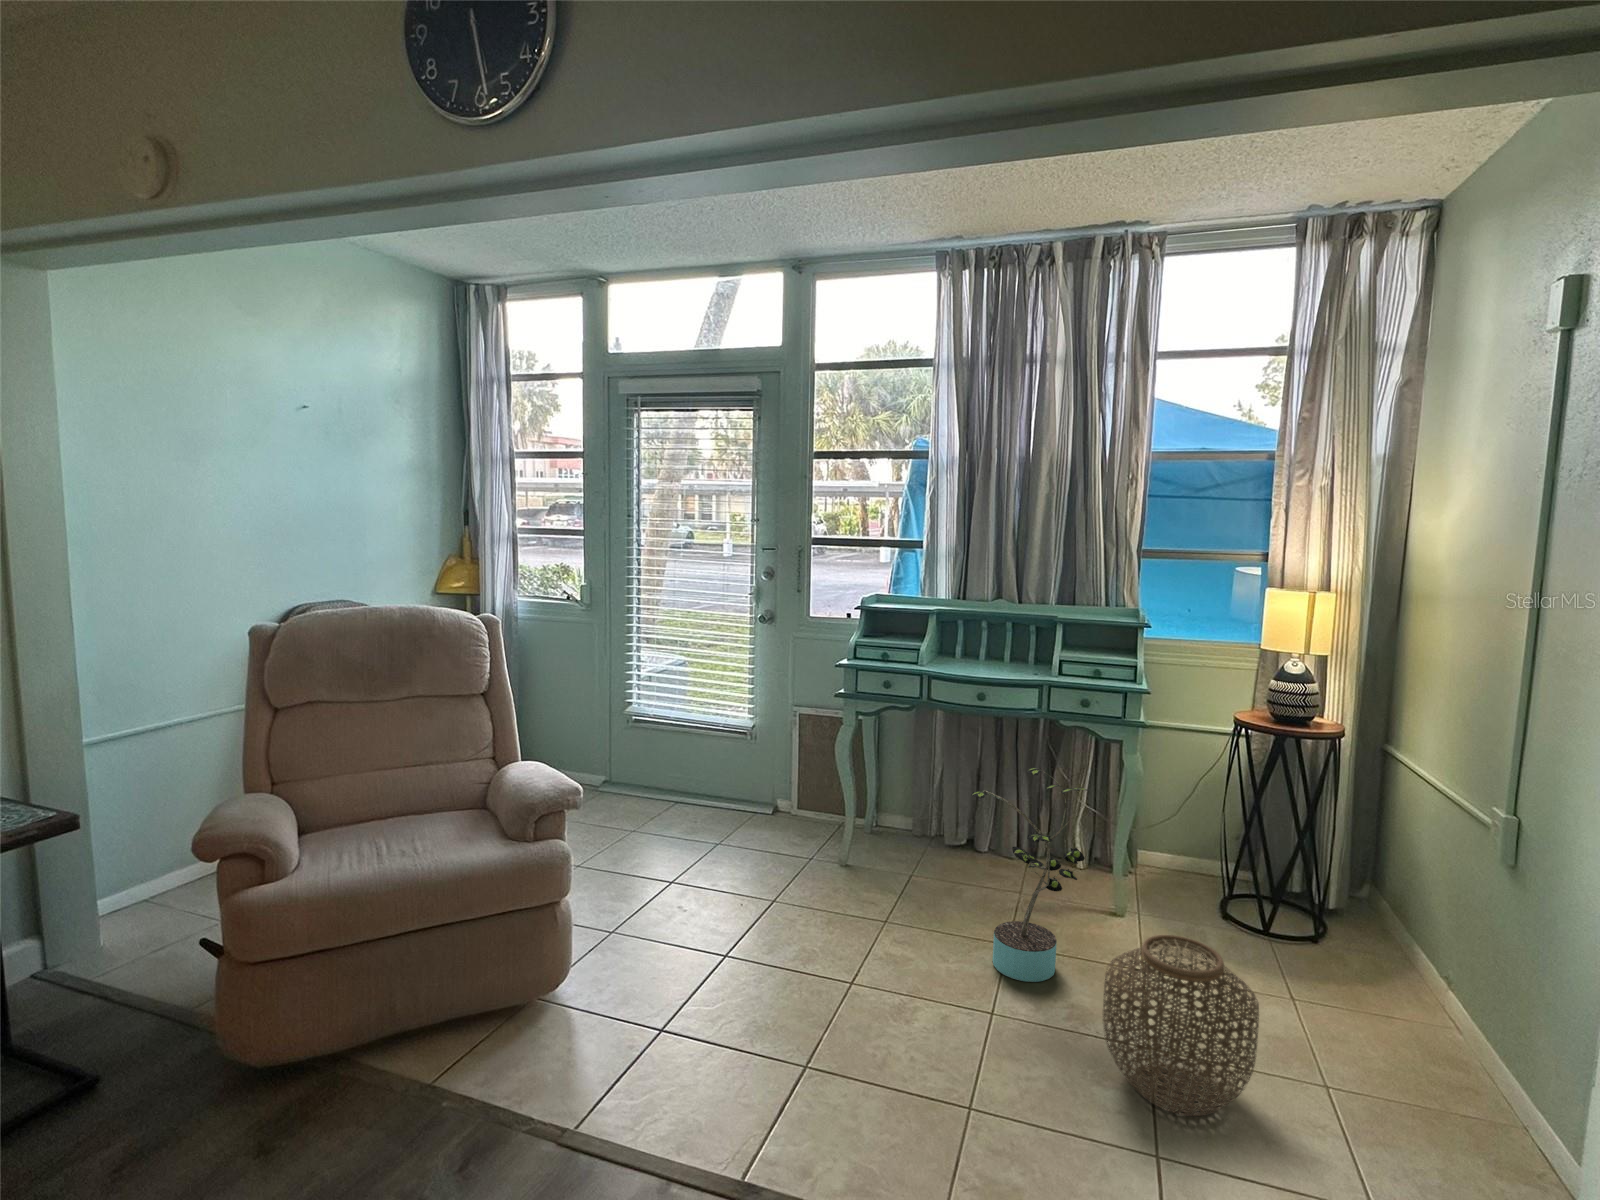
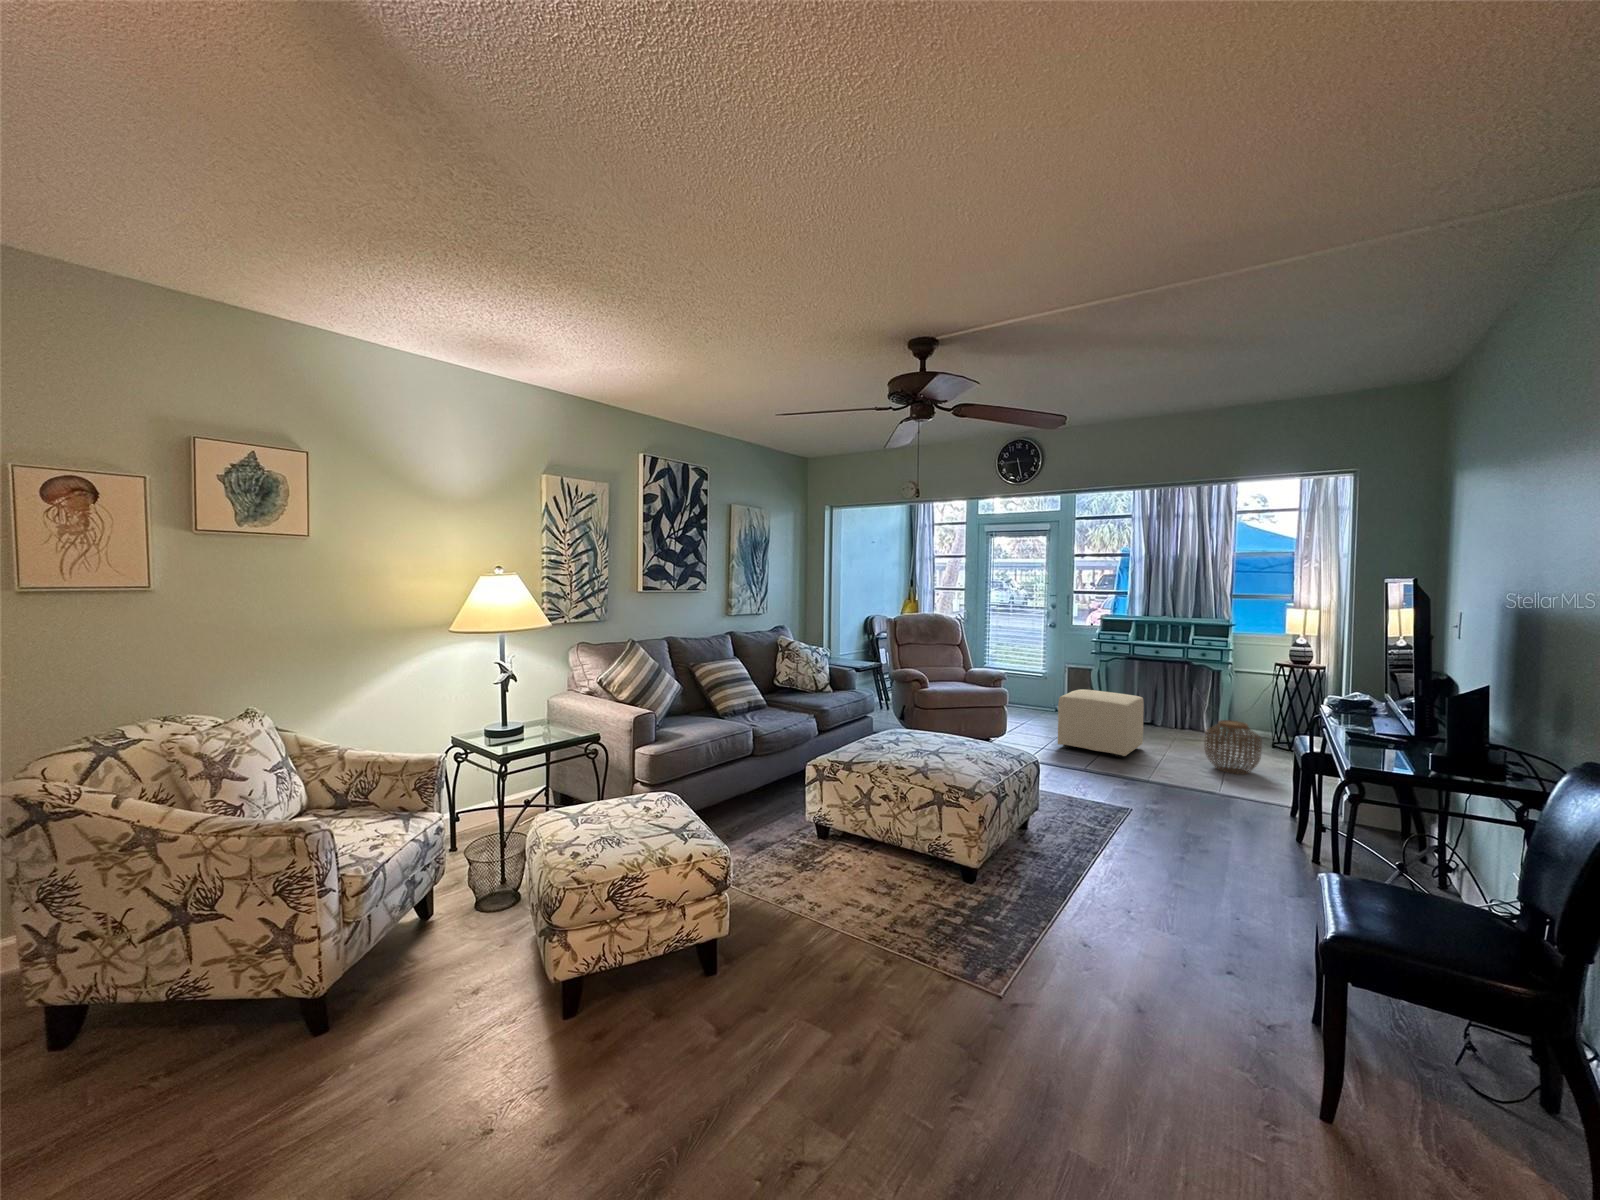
potted plant: present [971,768,1088,982] -> none [1153,675,1204,751]
ottoman: none [709,817,946,1068] -> present [1058,689,1144,758]

